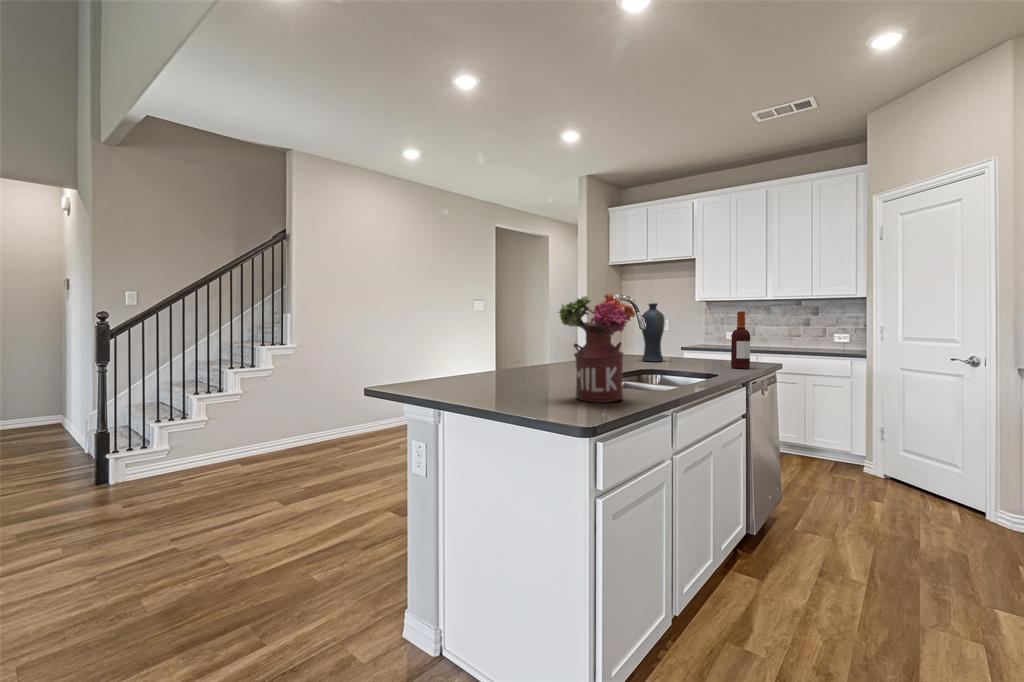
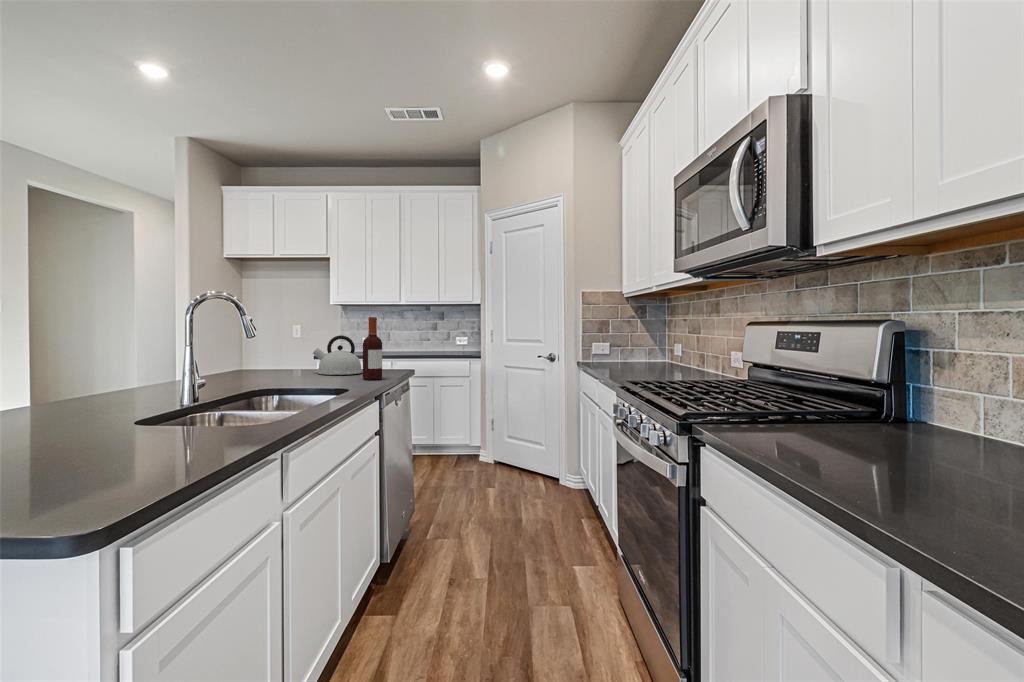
flower arrangement: present [559,294,635,402] -> none [73,291,221,462]
vase: present [642,303,665,362] -> none [256,304,287,375]
kettle: none [685,329,730,364] -> present [313,335,362,375]

